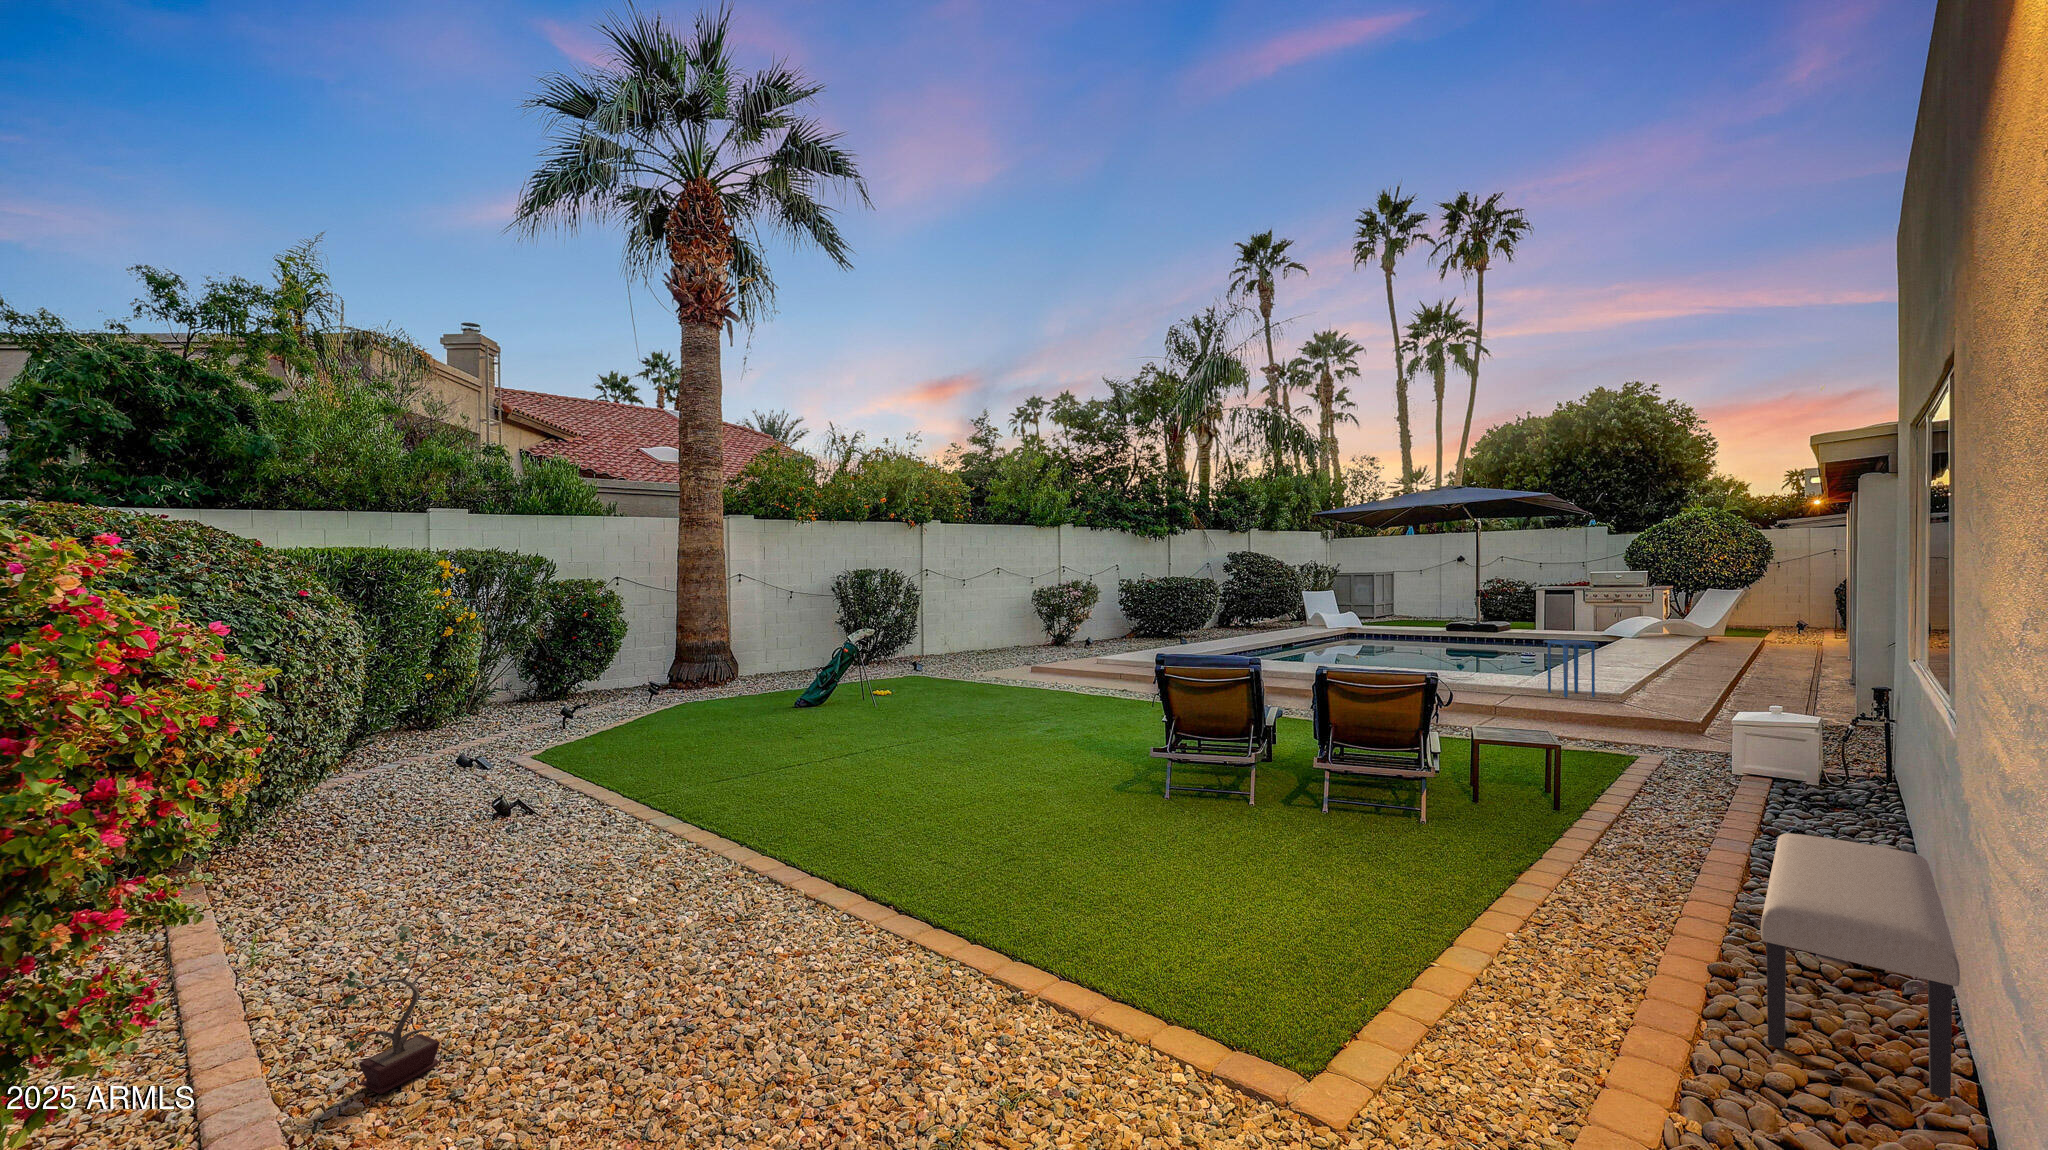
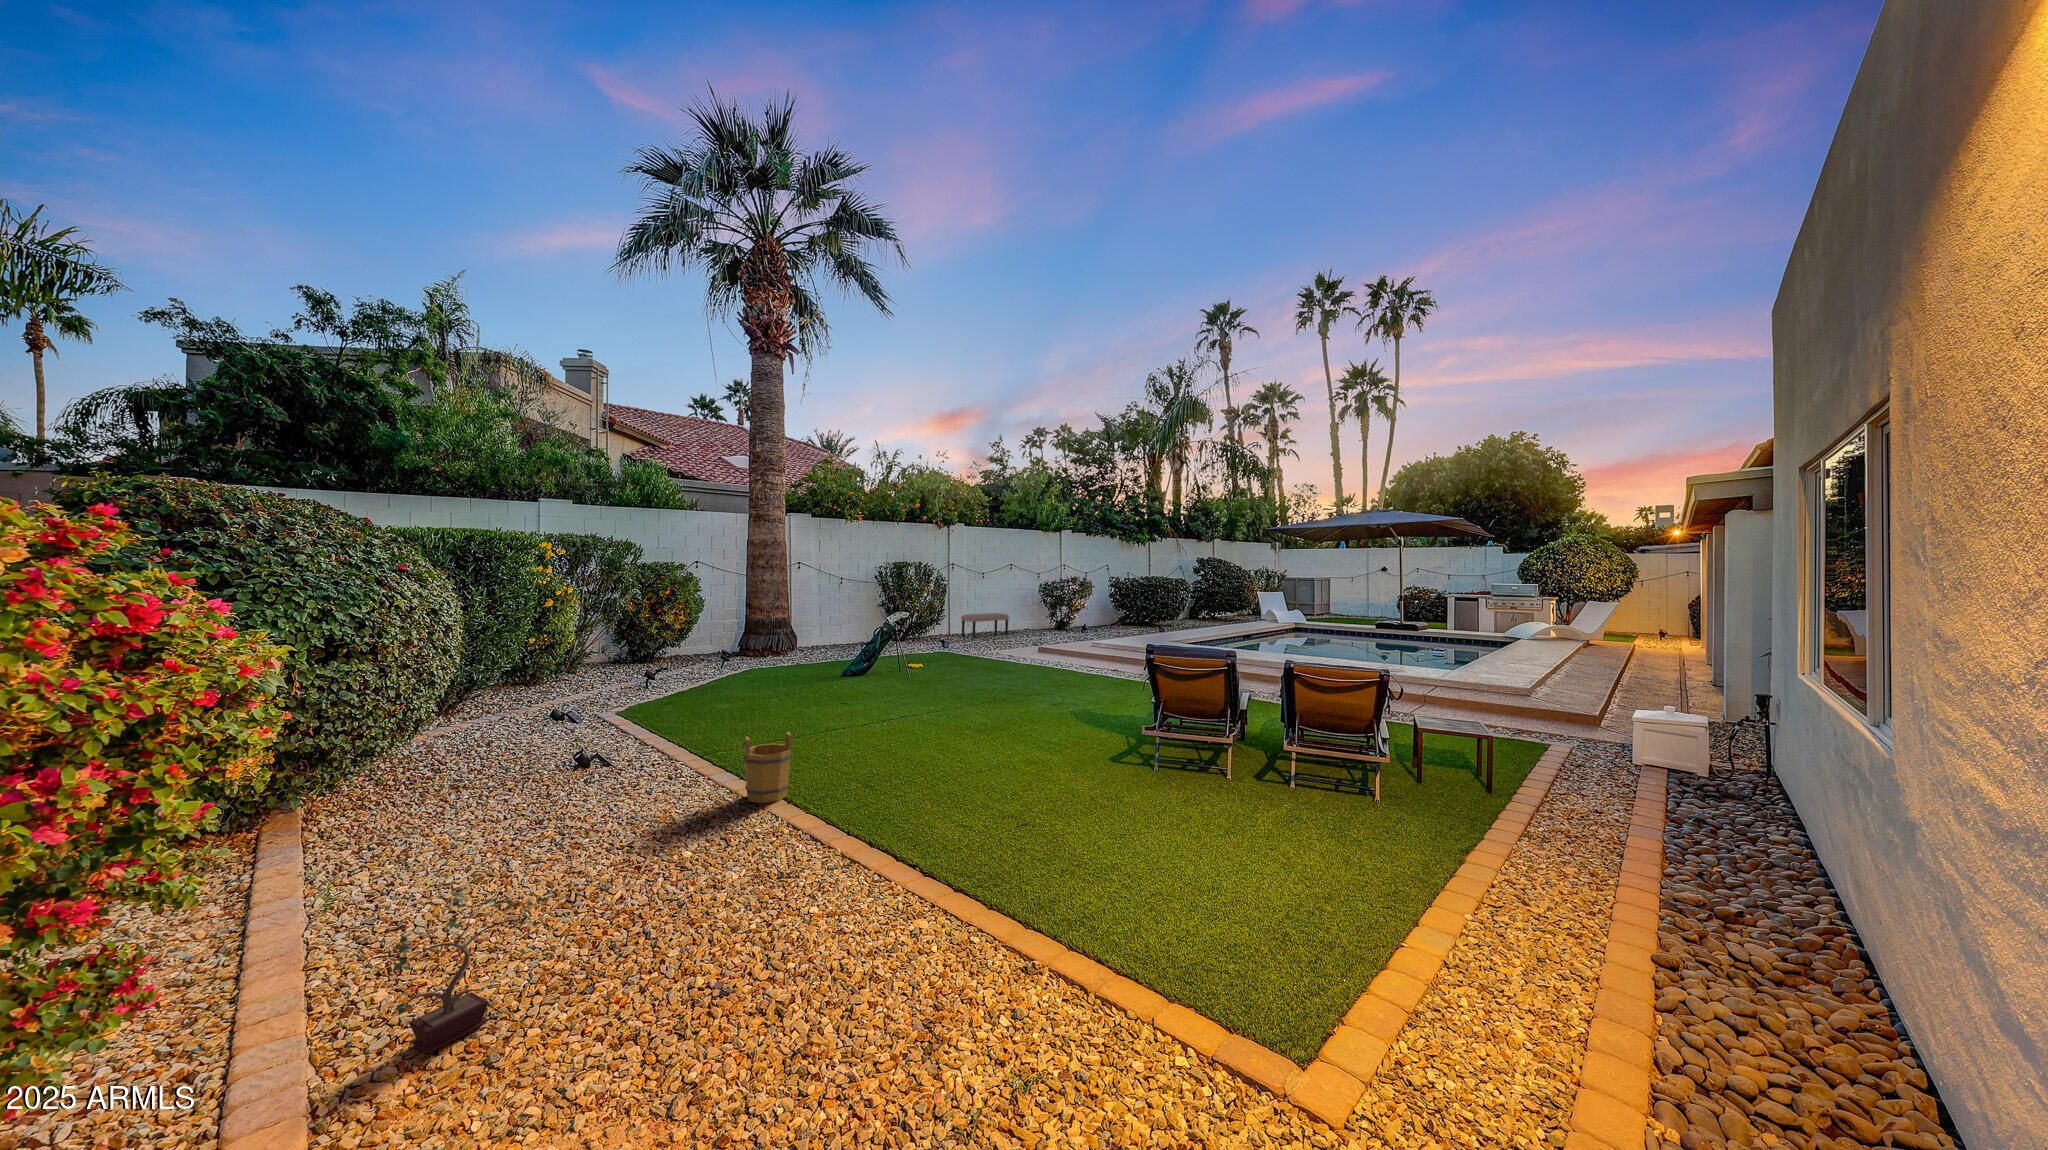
side table: present [1544,640,1598,697] -> none [1466,646,1513,695]
bucket: none [695,762,752,843] -> present [742,732,792,803]
bench: present [1761,833,1960,1099] -> present [961,613,1009,638]

